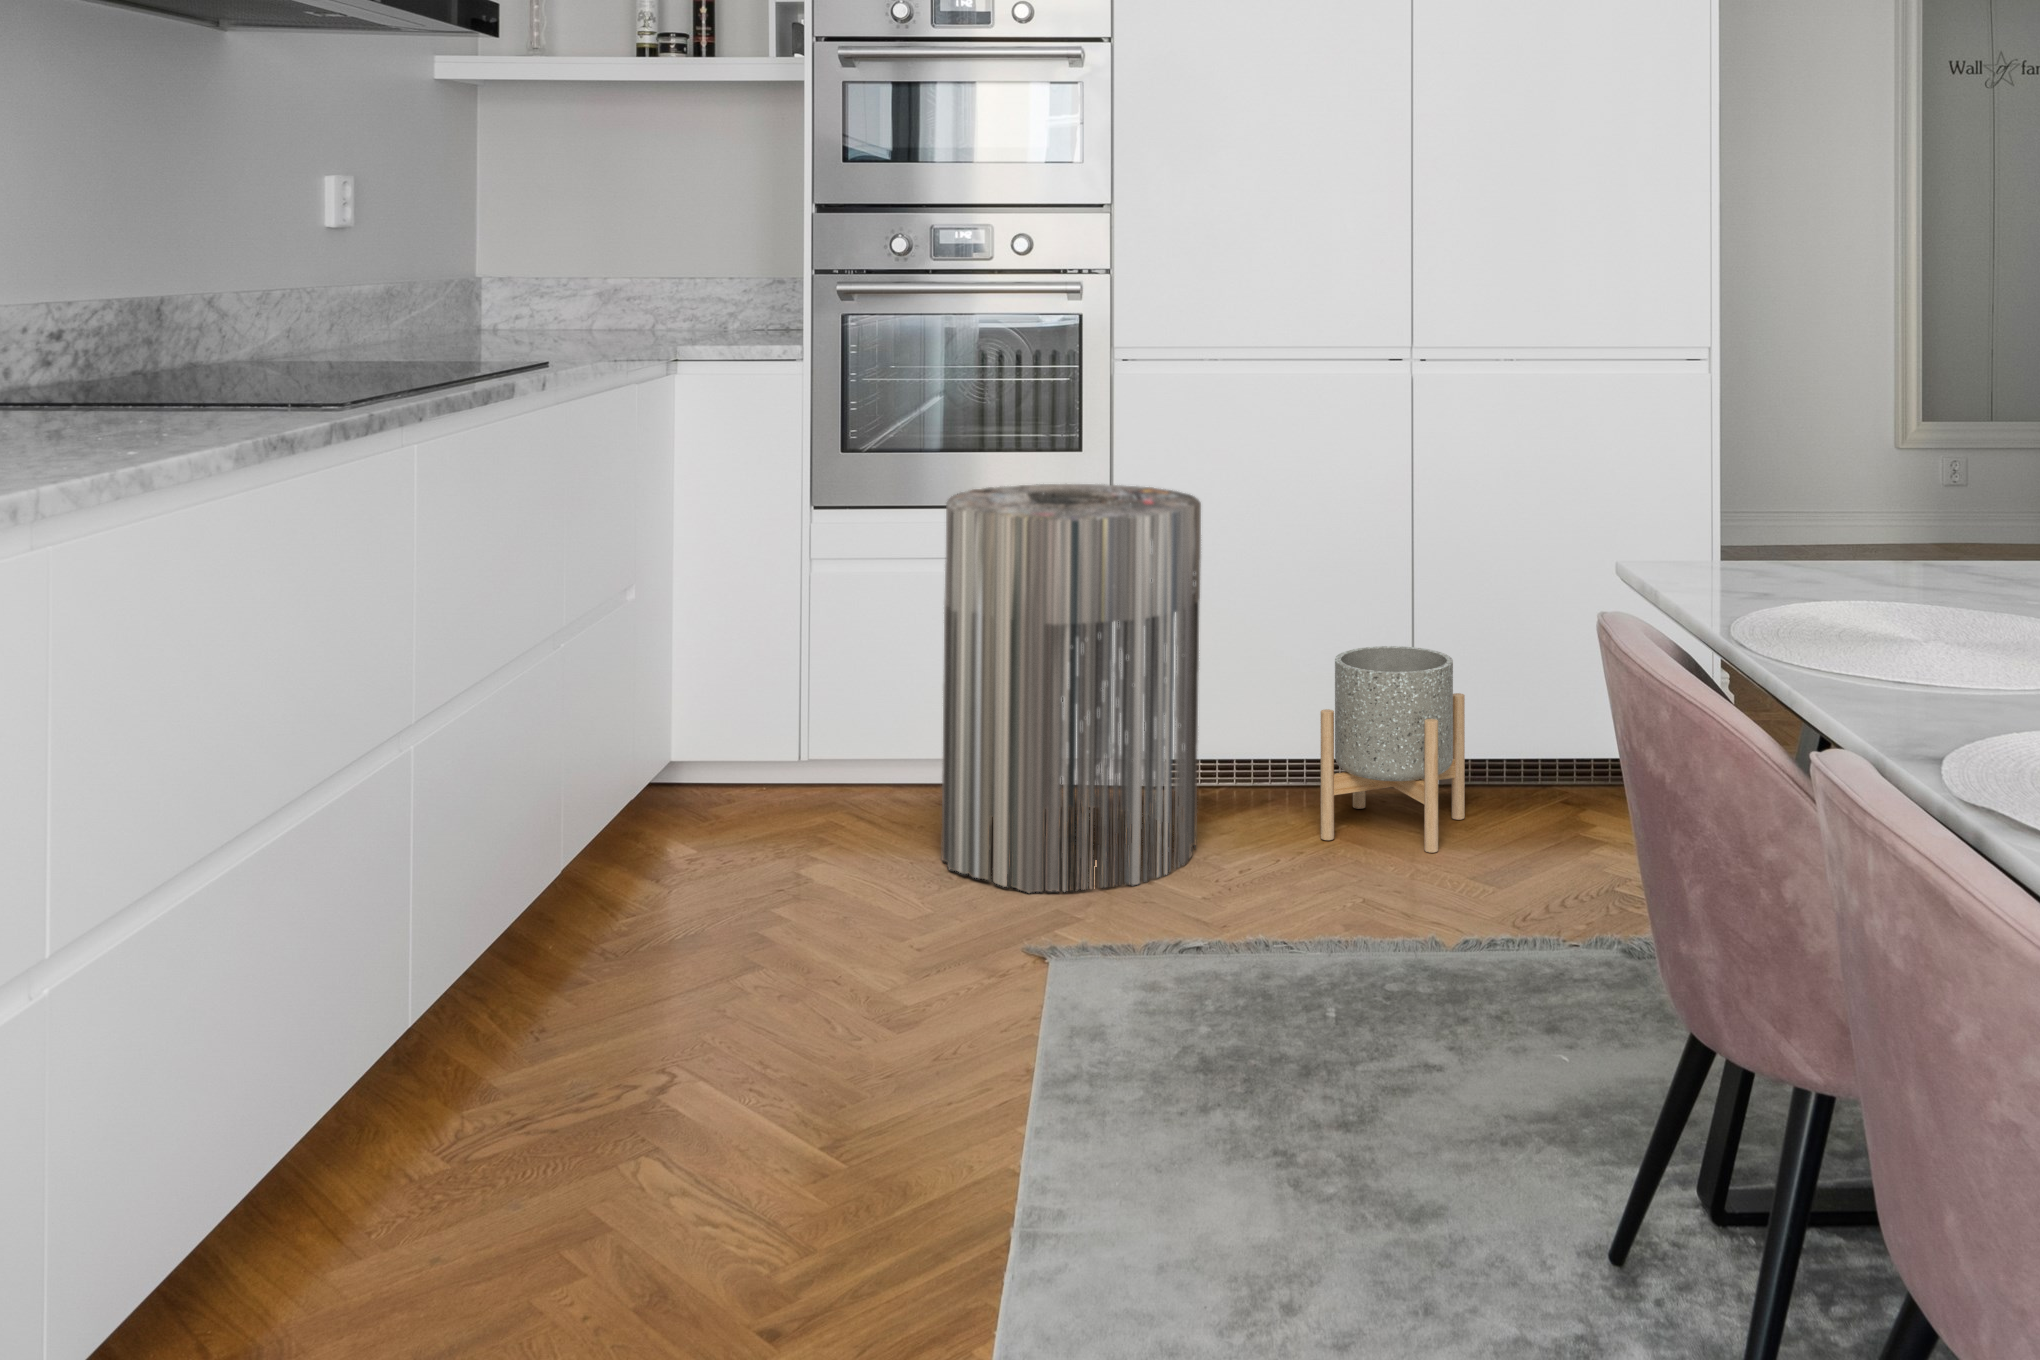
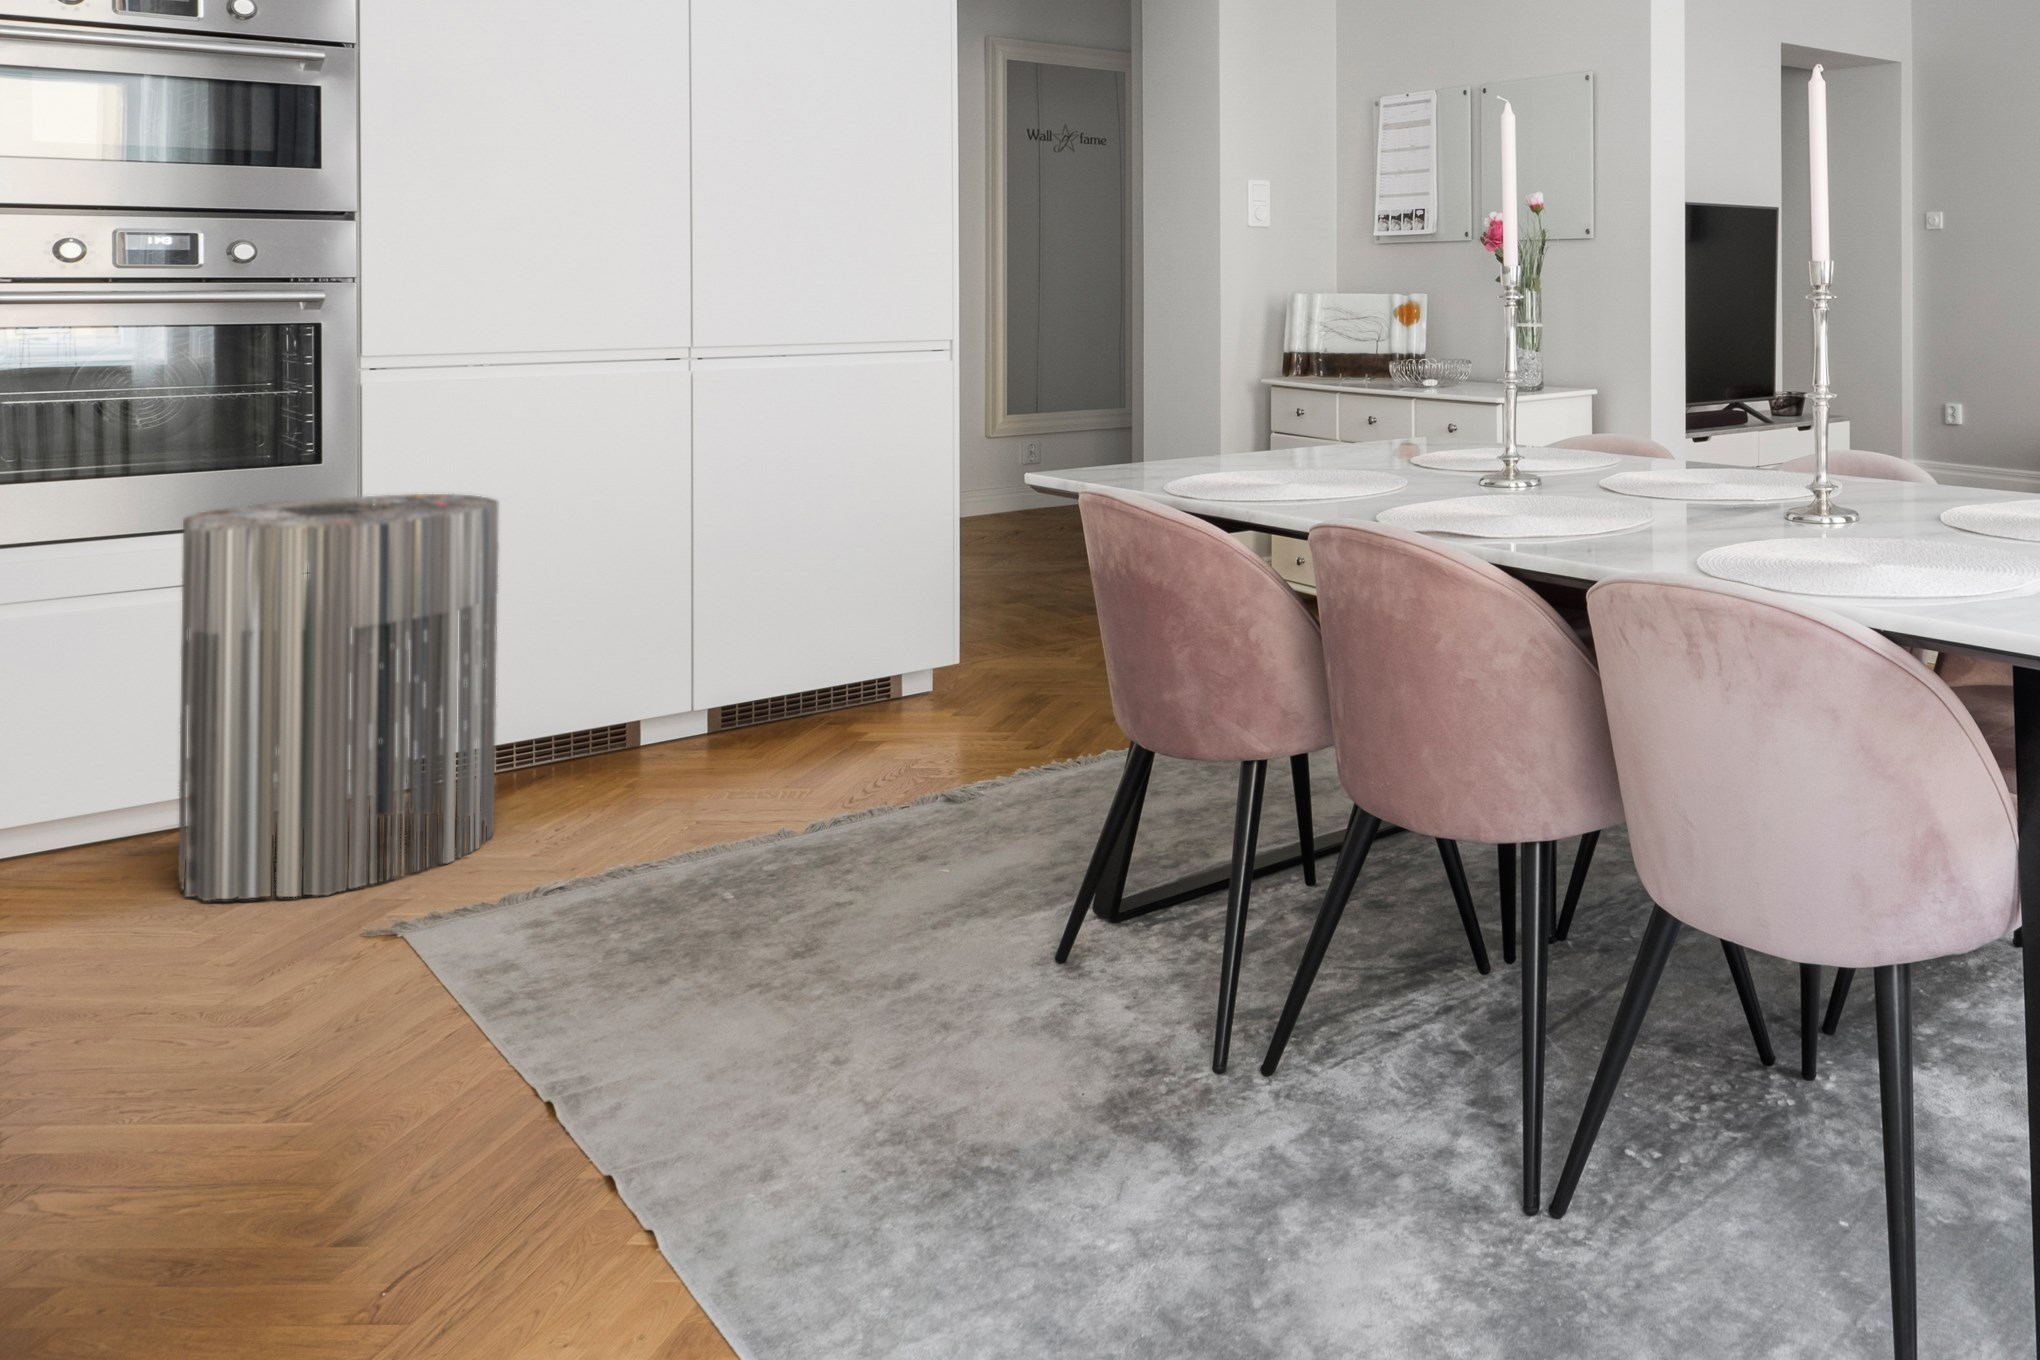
planter: present [1321,646,1465,853] -> none [619,611,749,791]

